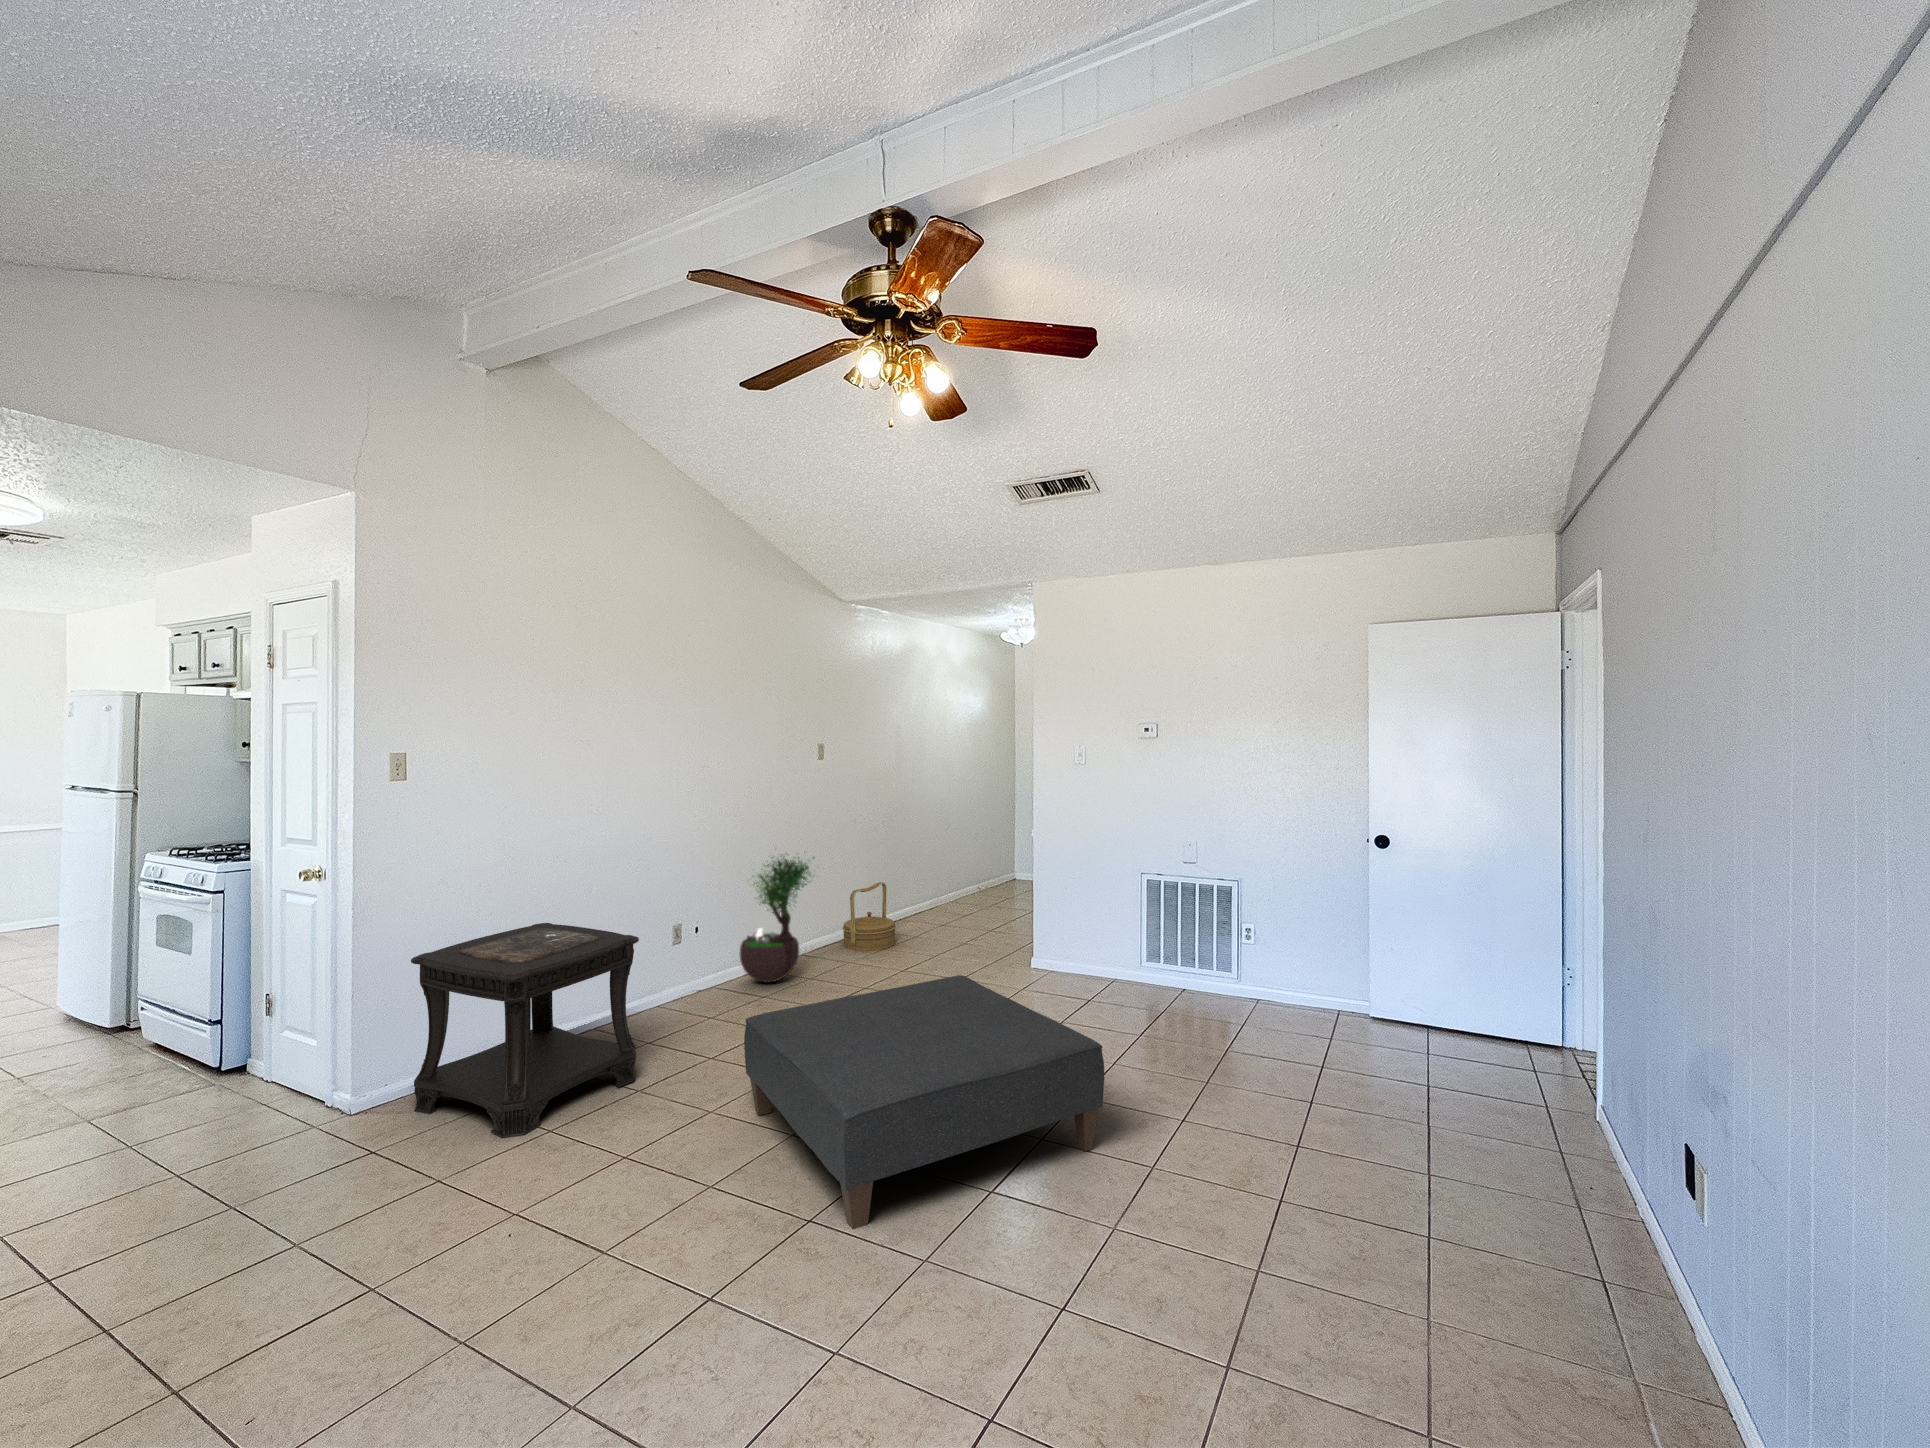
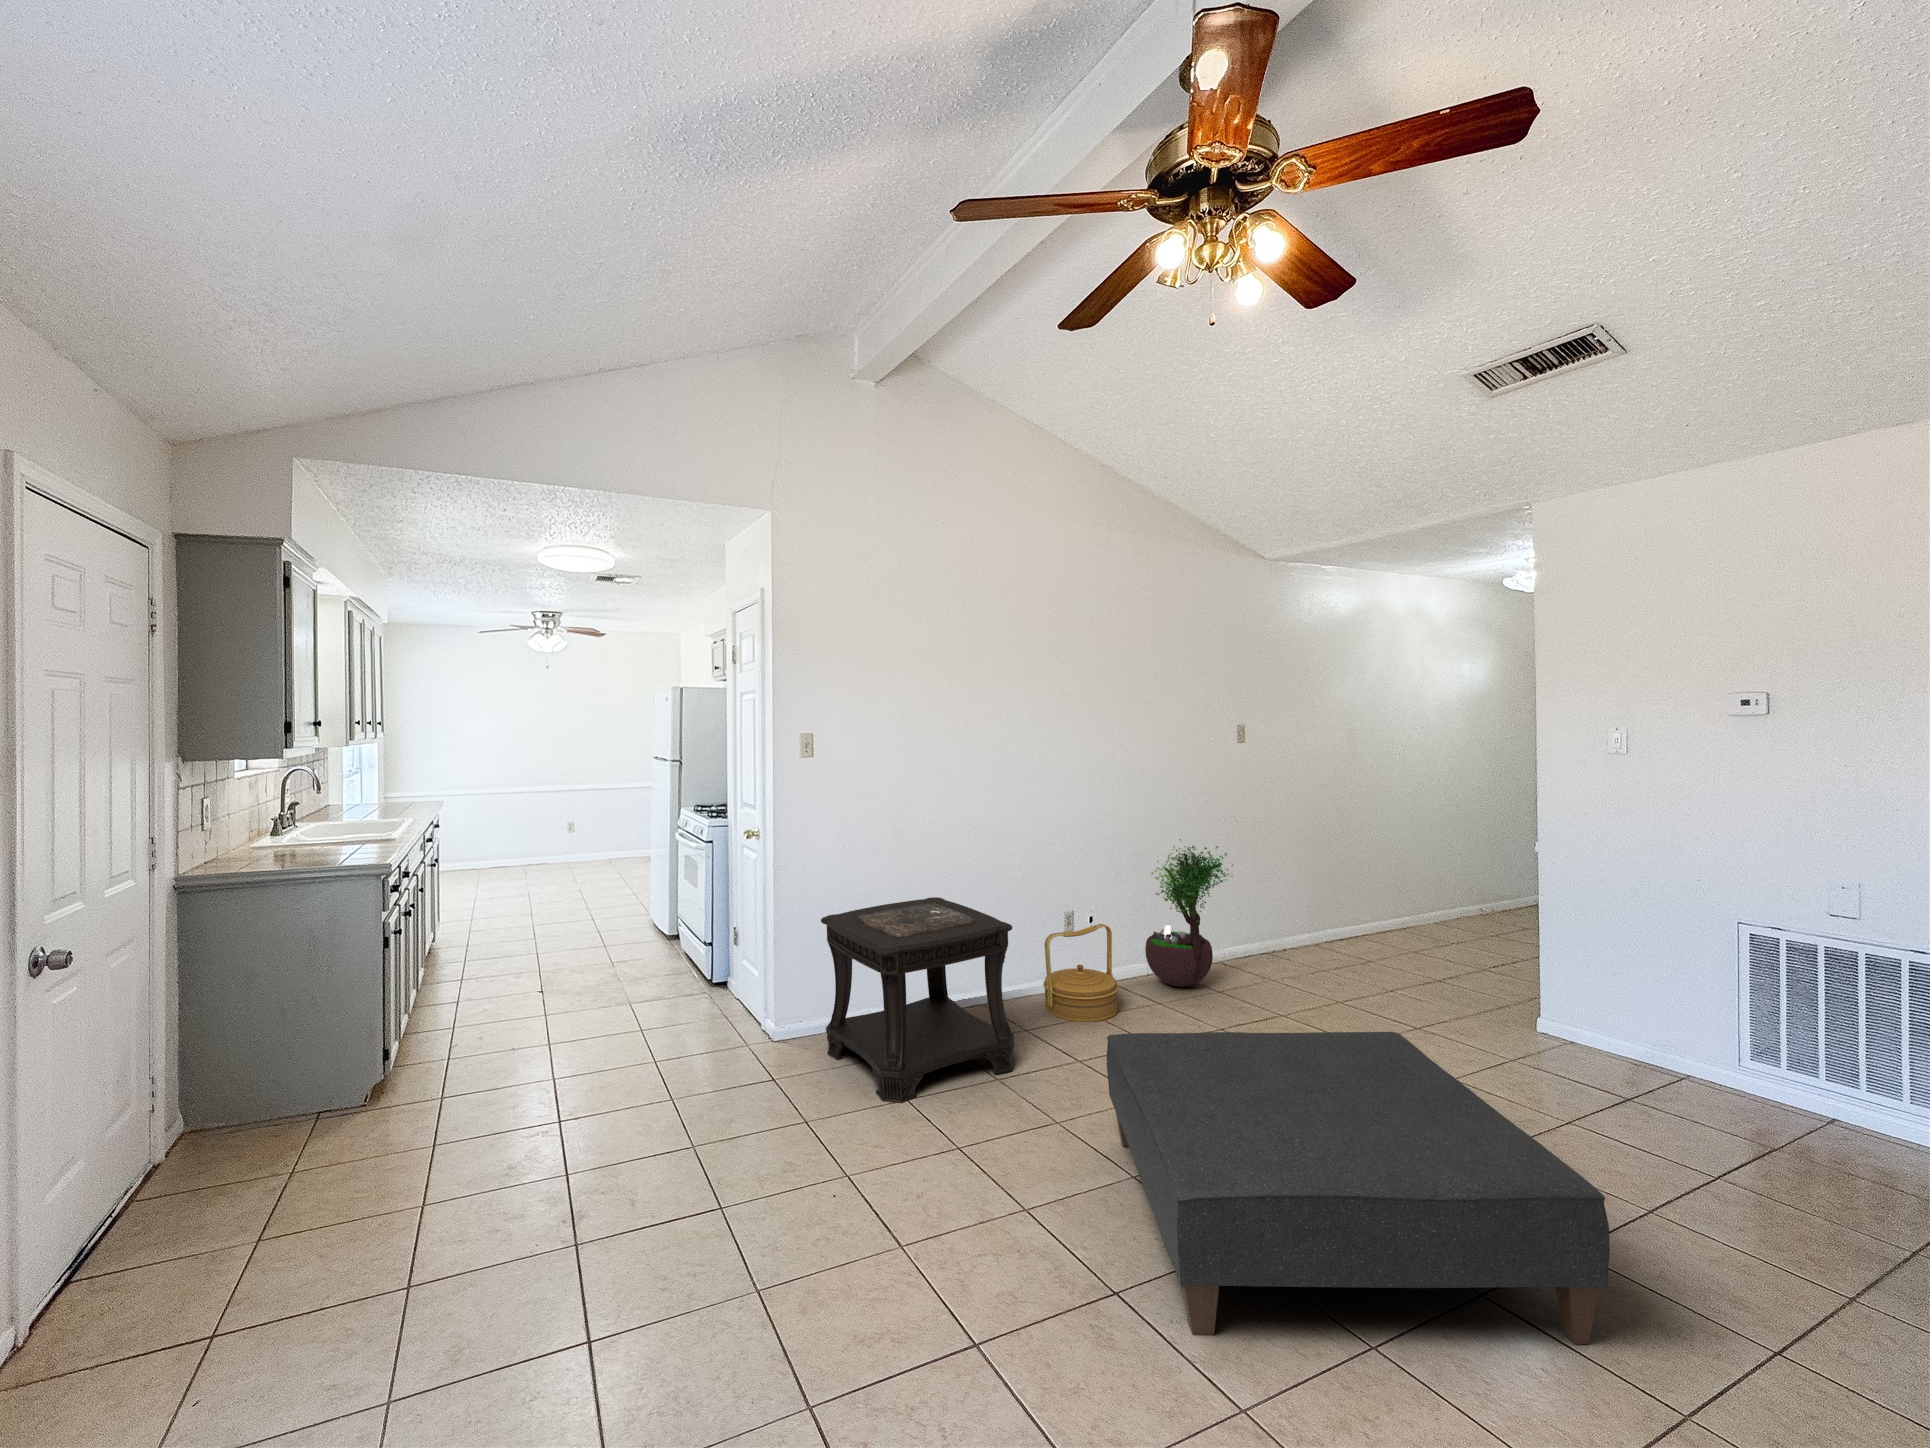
woven basket: present [843,882,896,951] -> present [1043,924,1119,1022]

